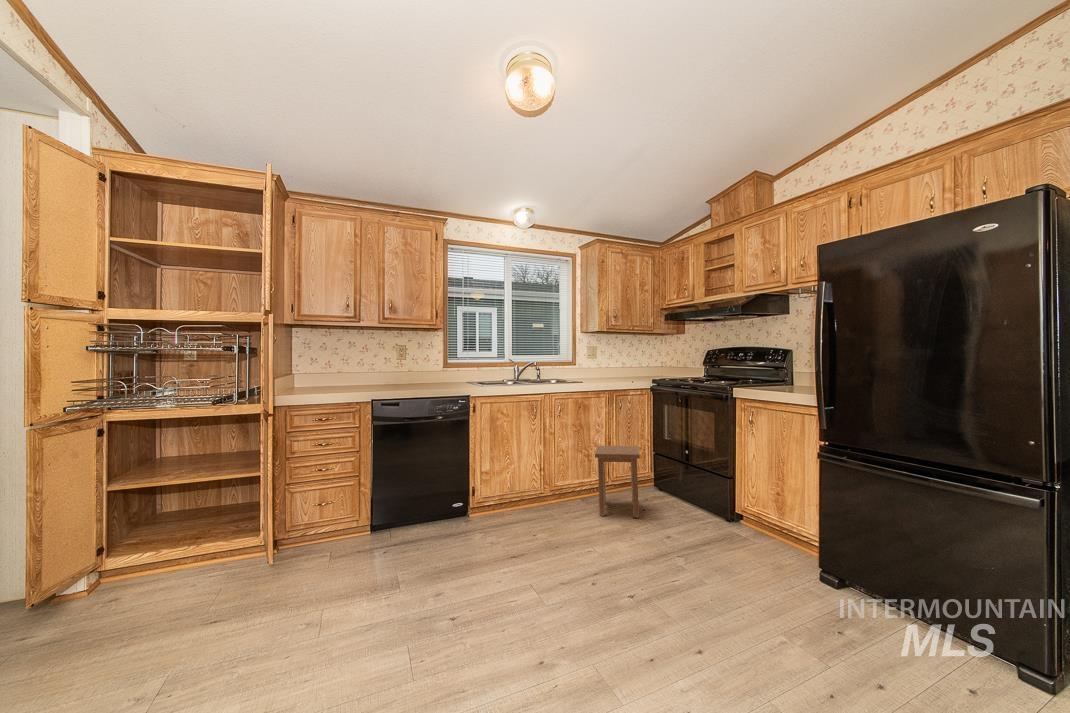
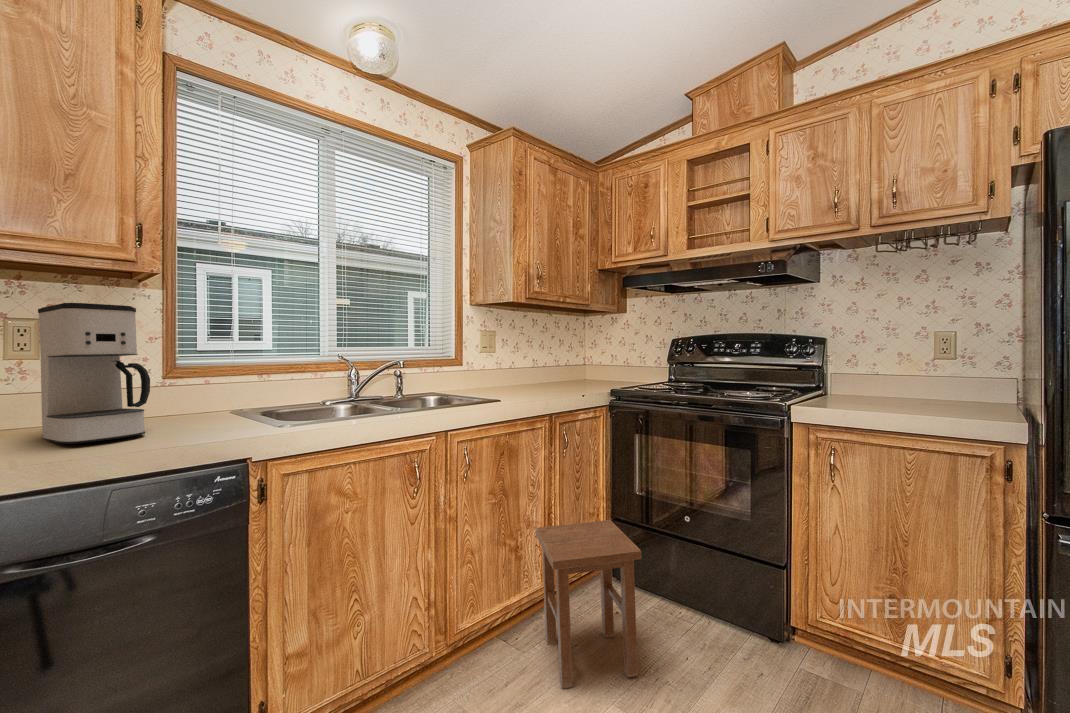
coffee maker: none [413,340,443,386] -> present [38,303,150,444]

